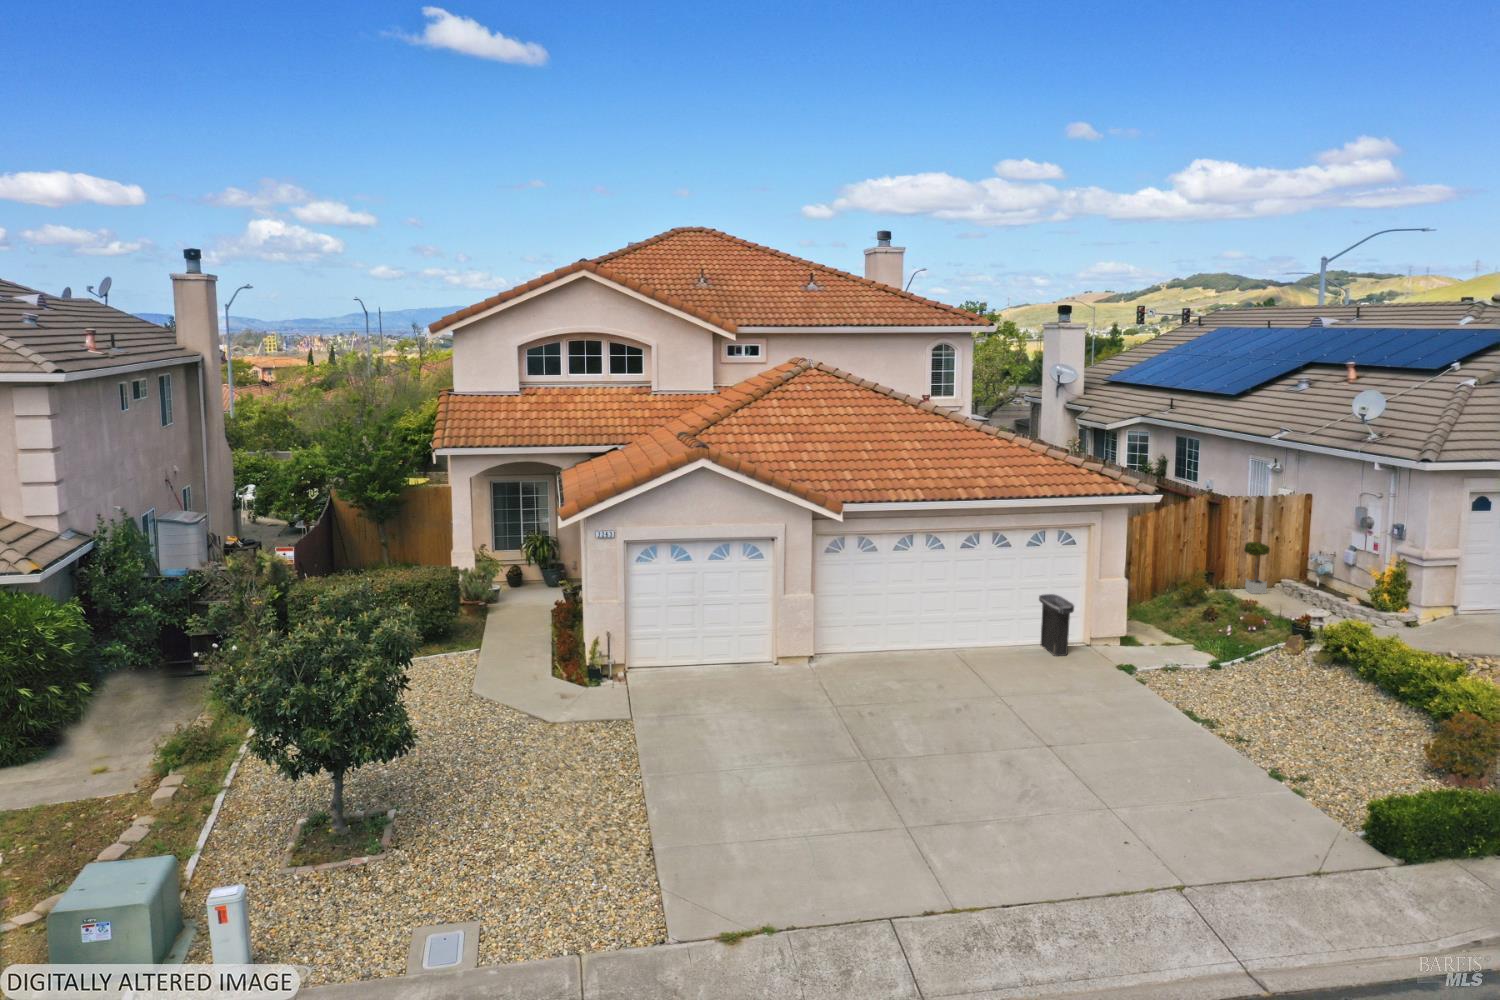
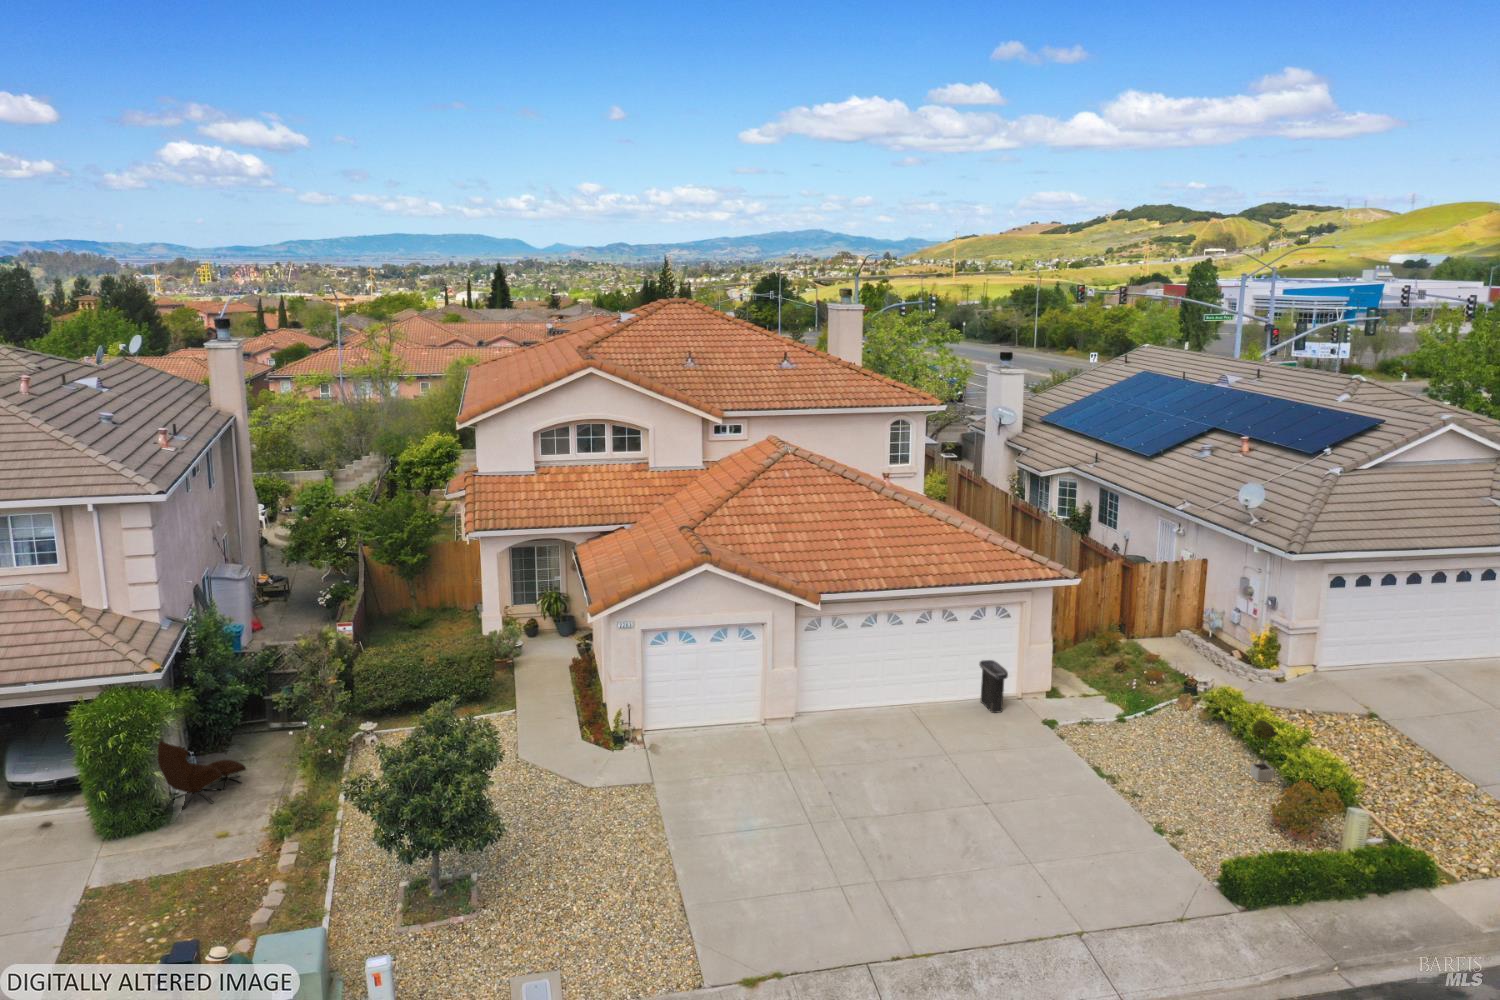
potted tree: present [1244,542,1270,594] -> present [1250,720,1277,782]
lounge chair: none [23,656,143,741] -> present [158,741,246,809]

